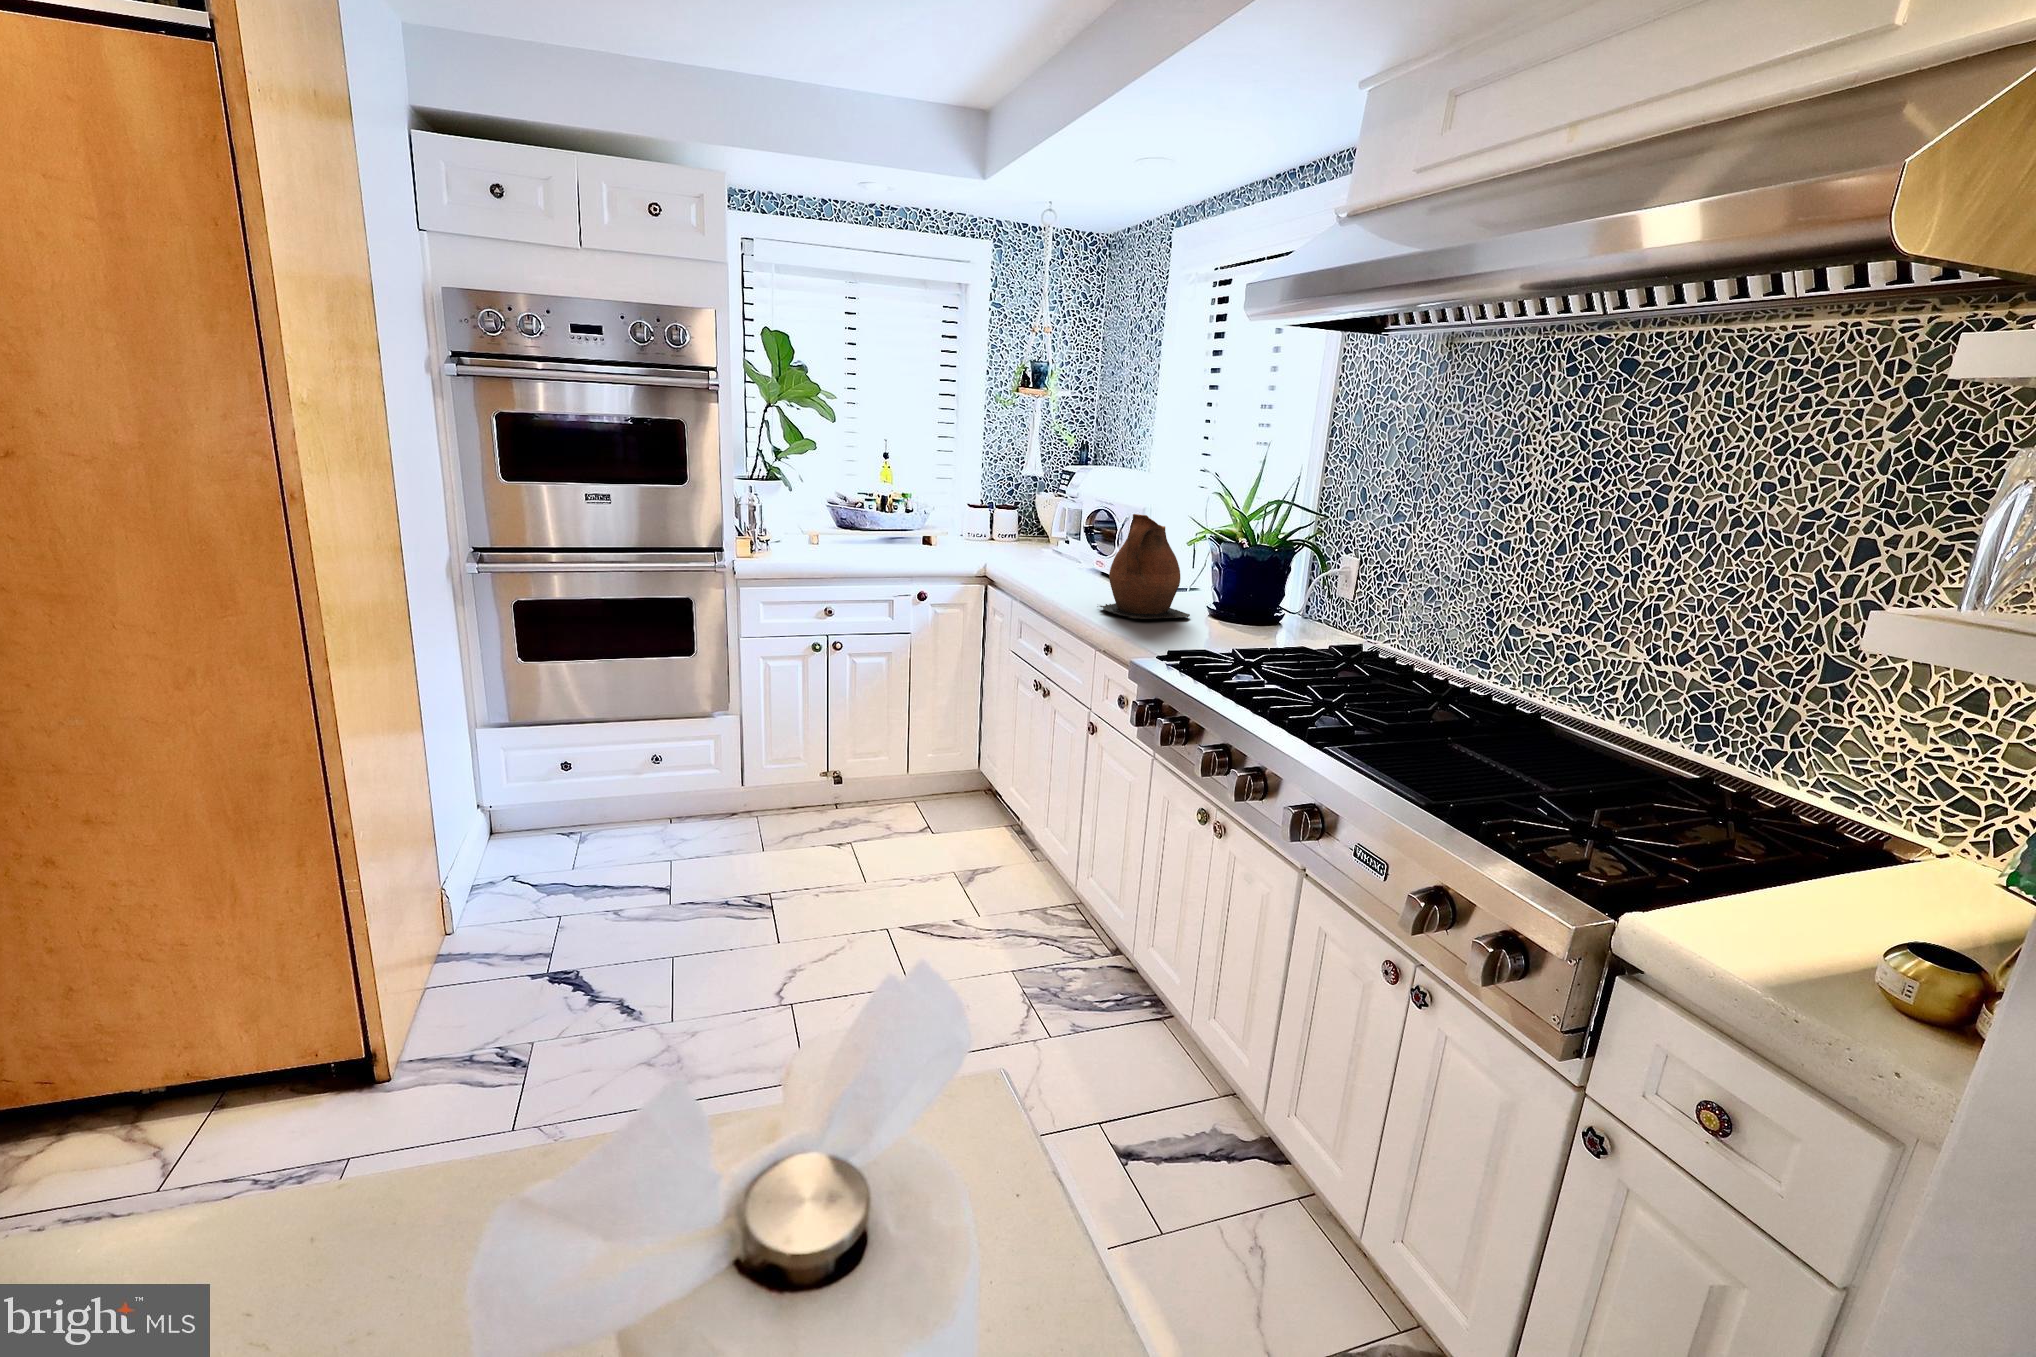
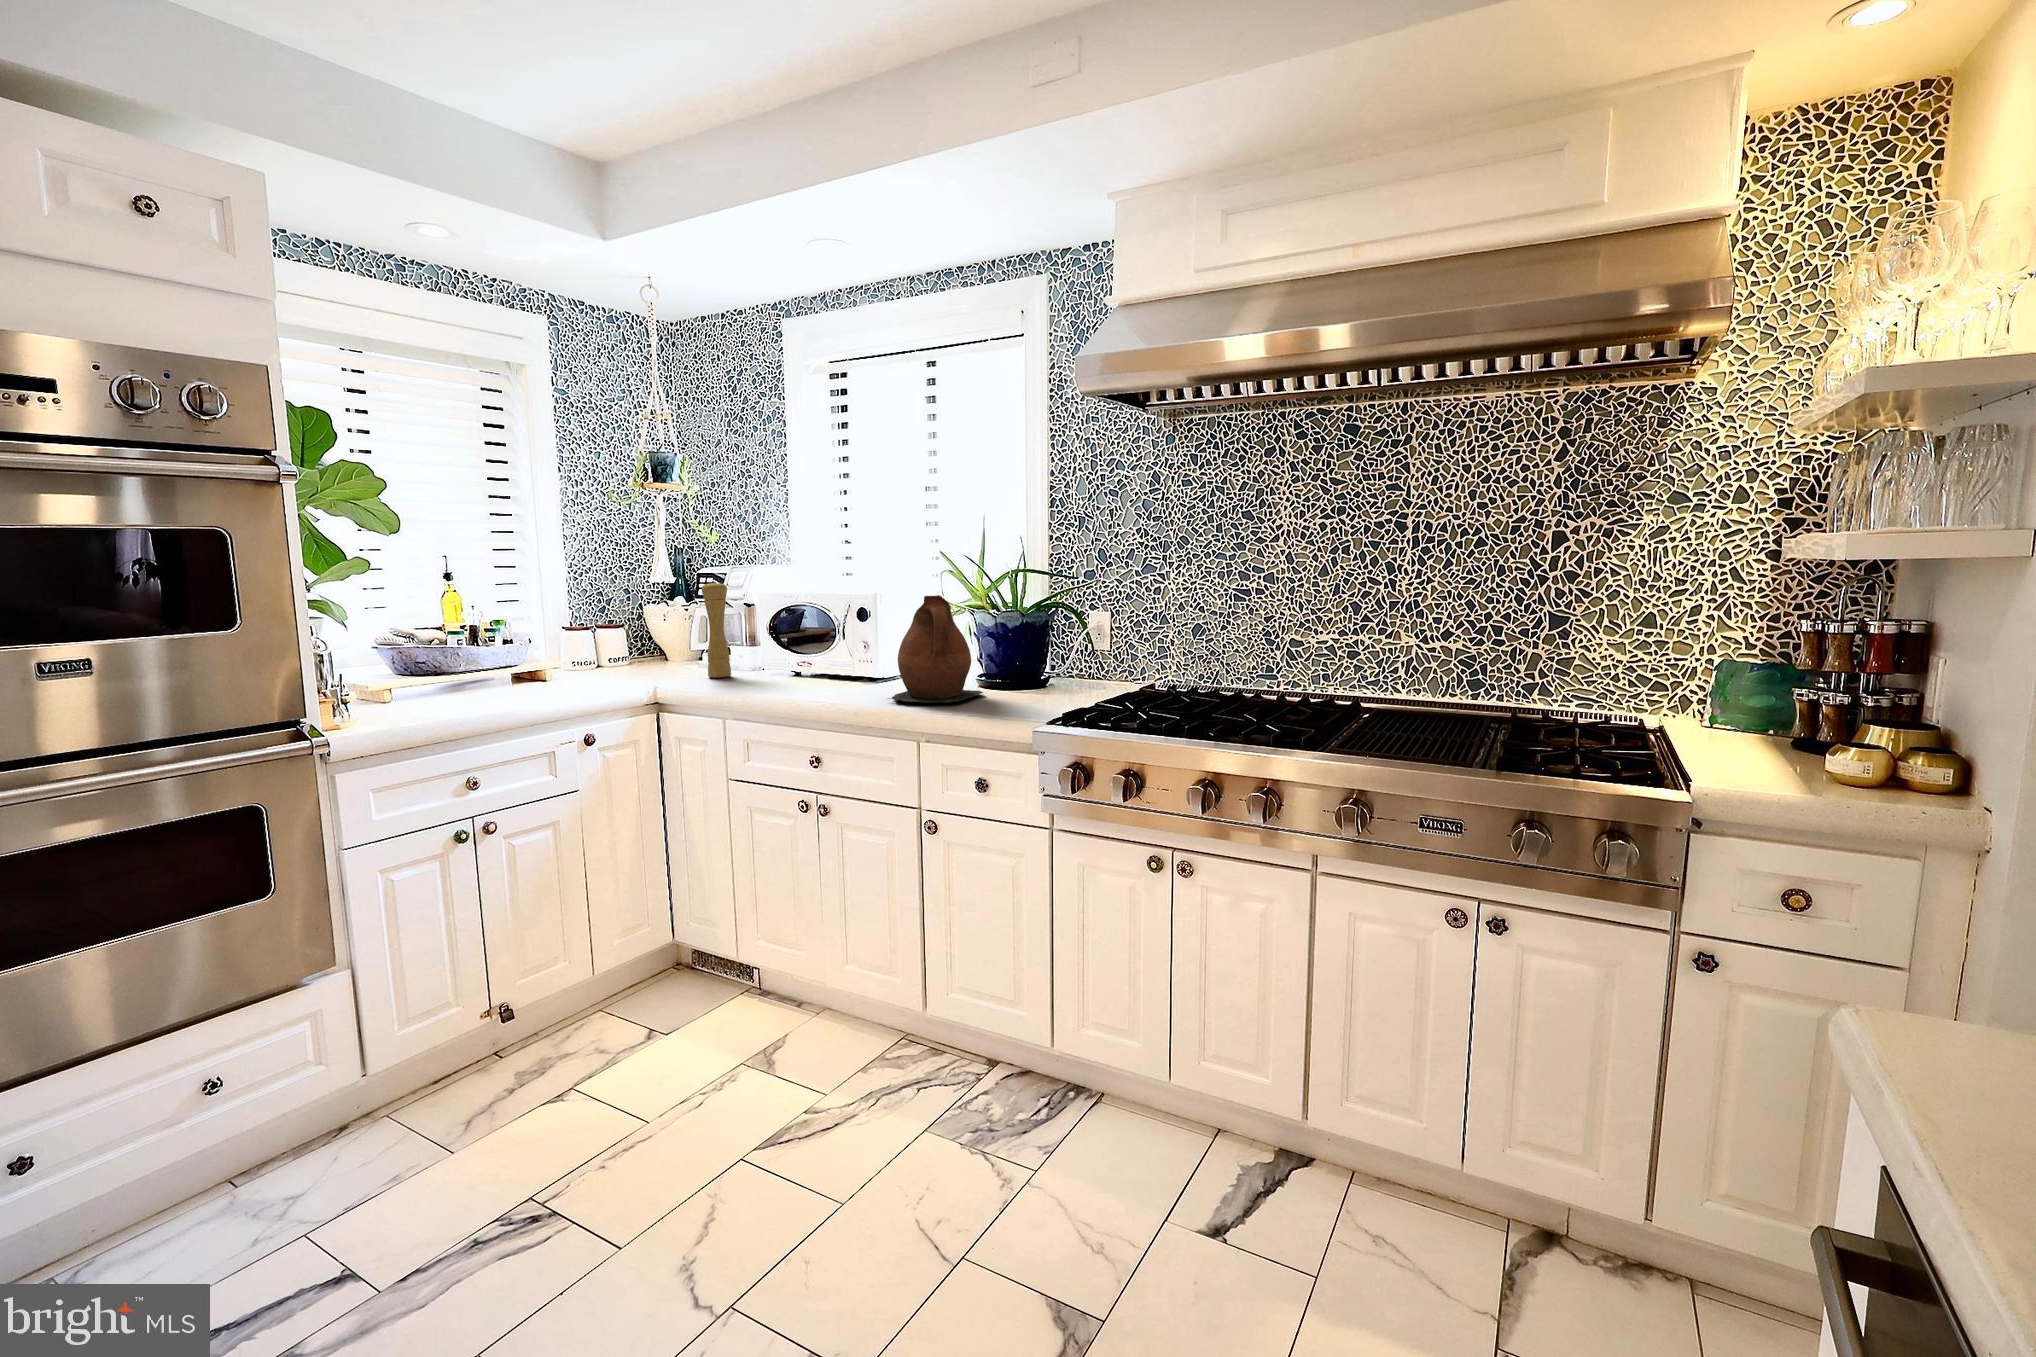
pepper mill: none [1038,479,1063,563] -> present [702,582,731,678]

